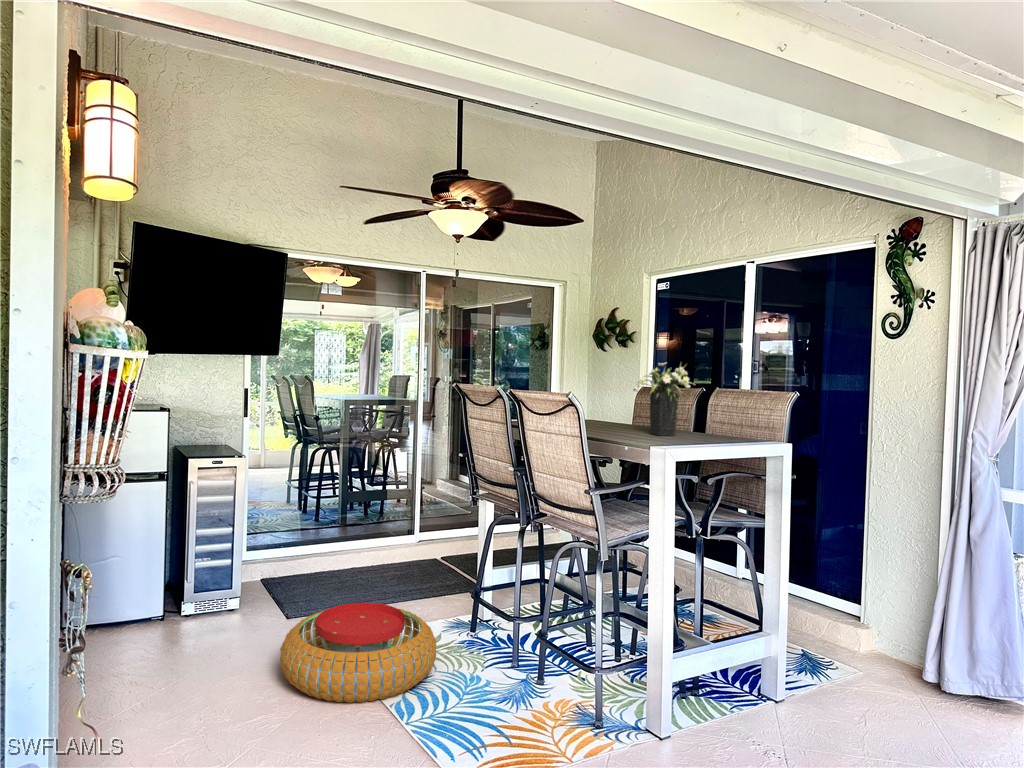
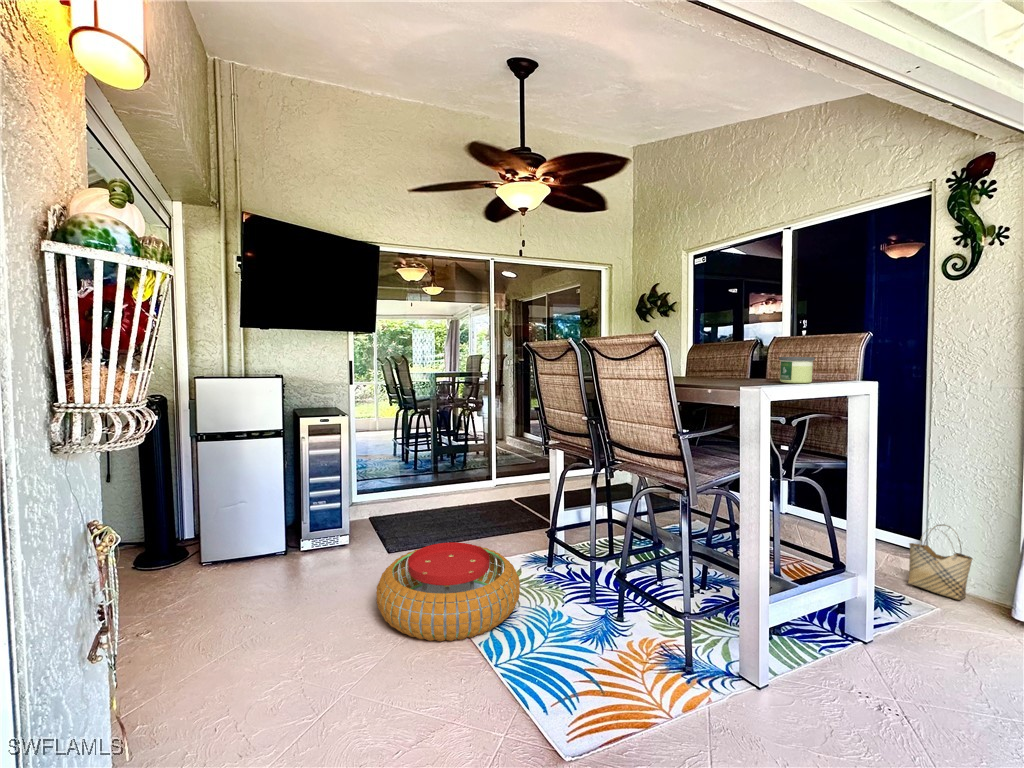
flower arrangement: present [633,363,695,436] -> none [702,307,768,380]
candle: none [700,417,731,445] -> present [779,357,815,384]
woven basket: none [842,588,899,665] -> present [908,525,972,600]

